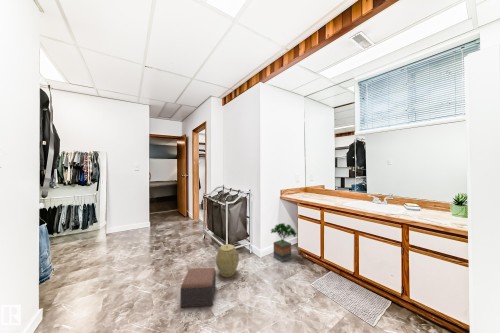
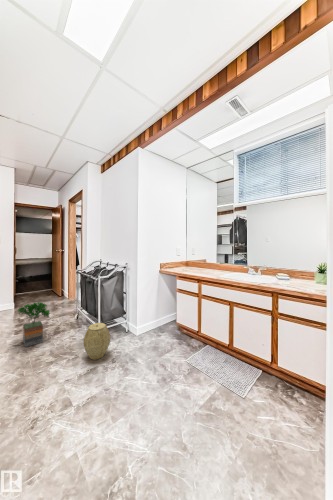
potted tree: present [271,223,297,262] -> present [18,302,50,347]
footstool: present [180,268,216,307] -> none [31,350,81,400]

